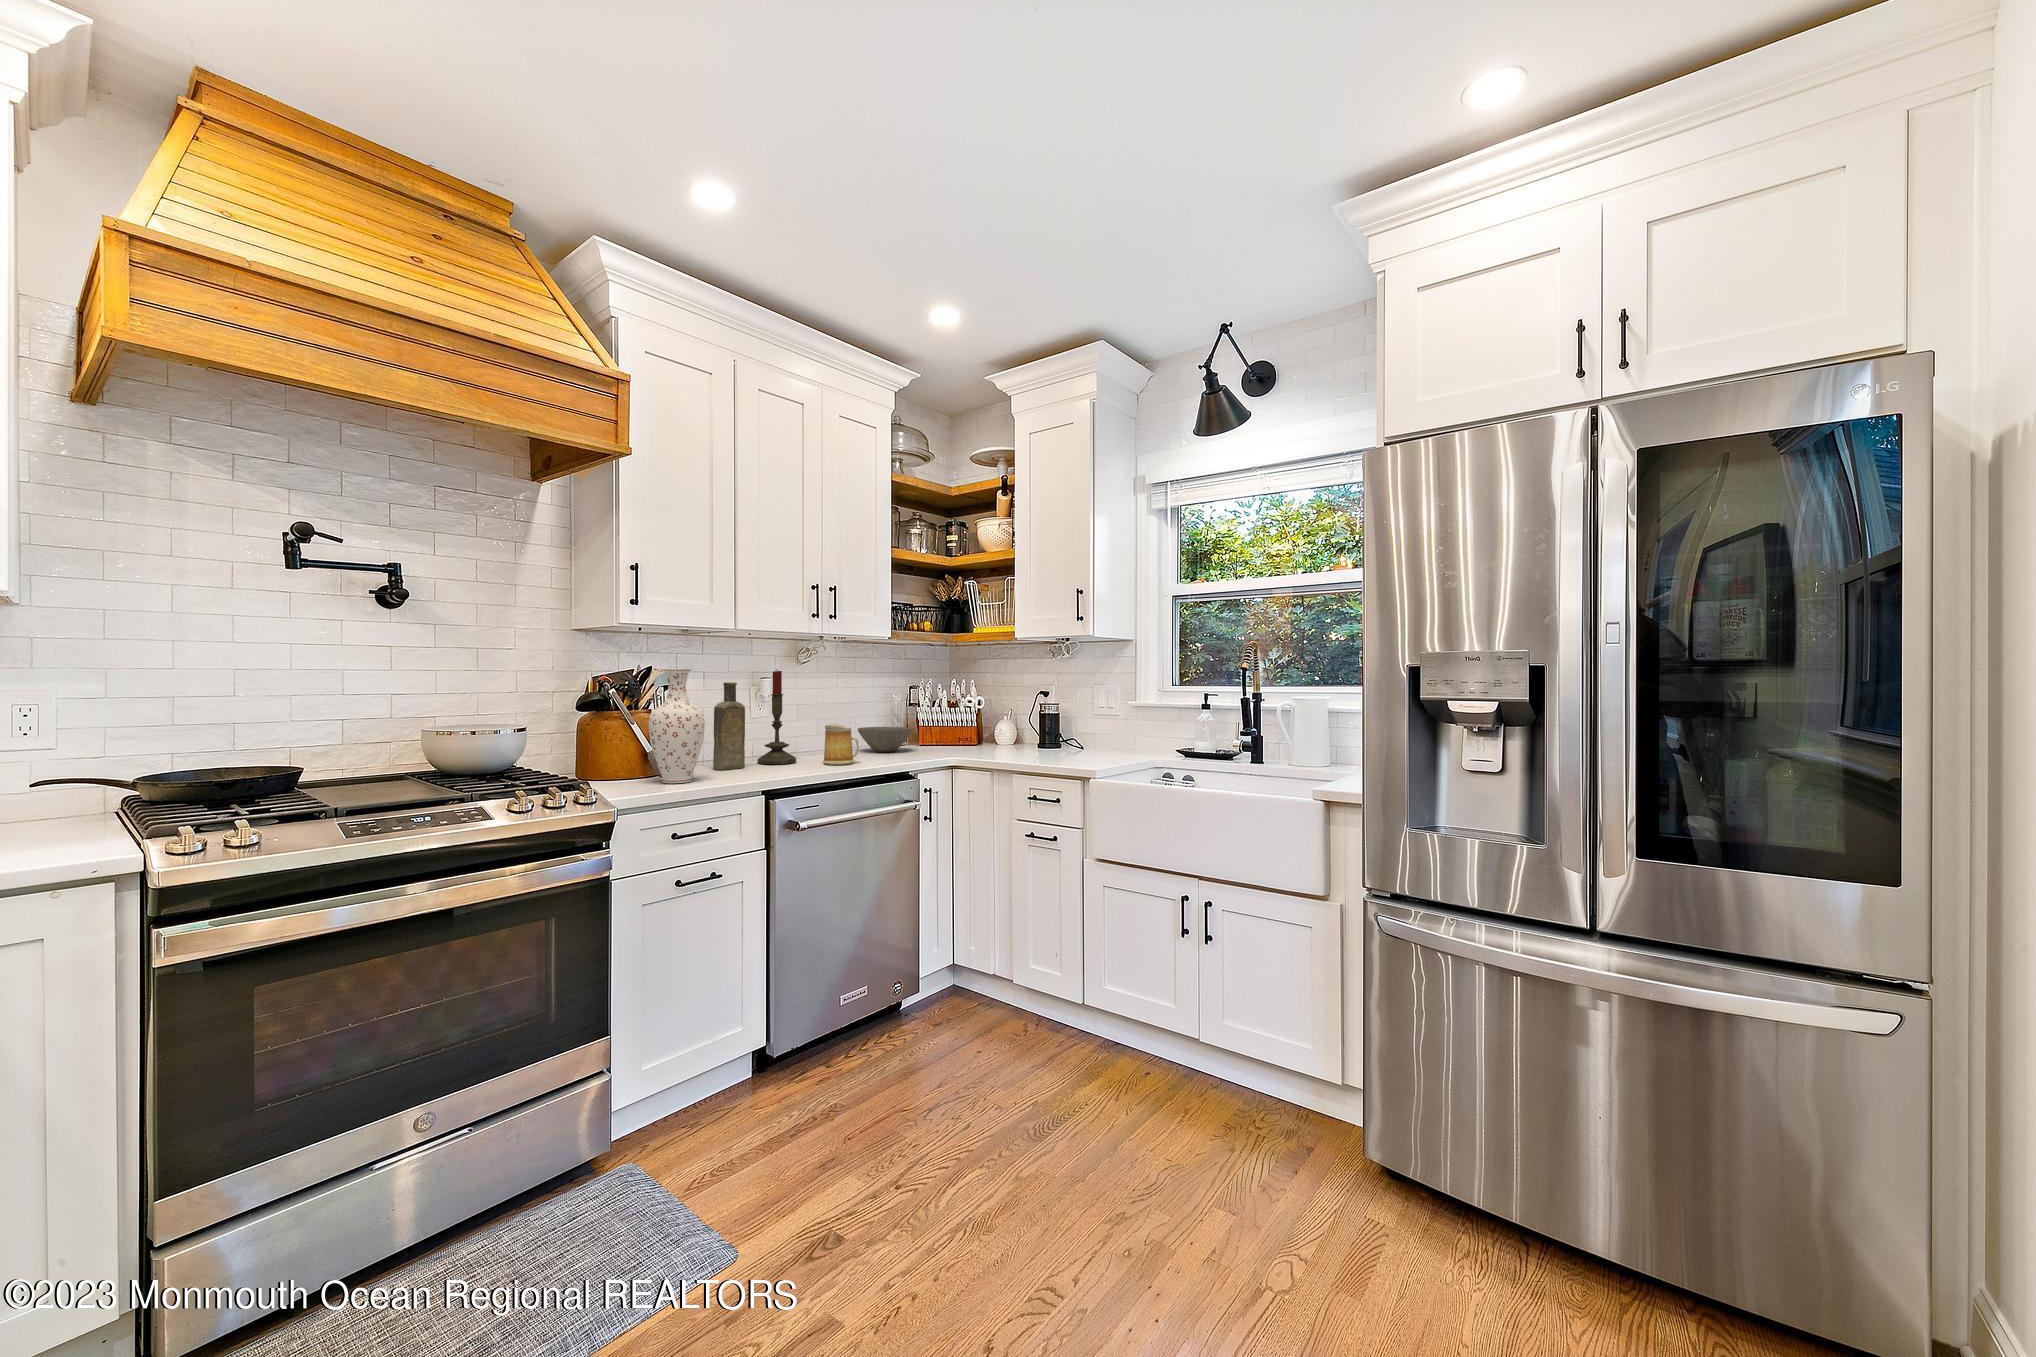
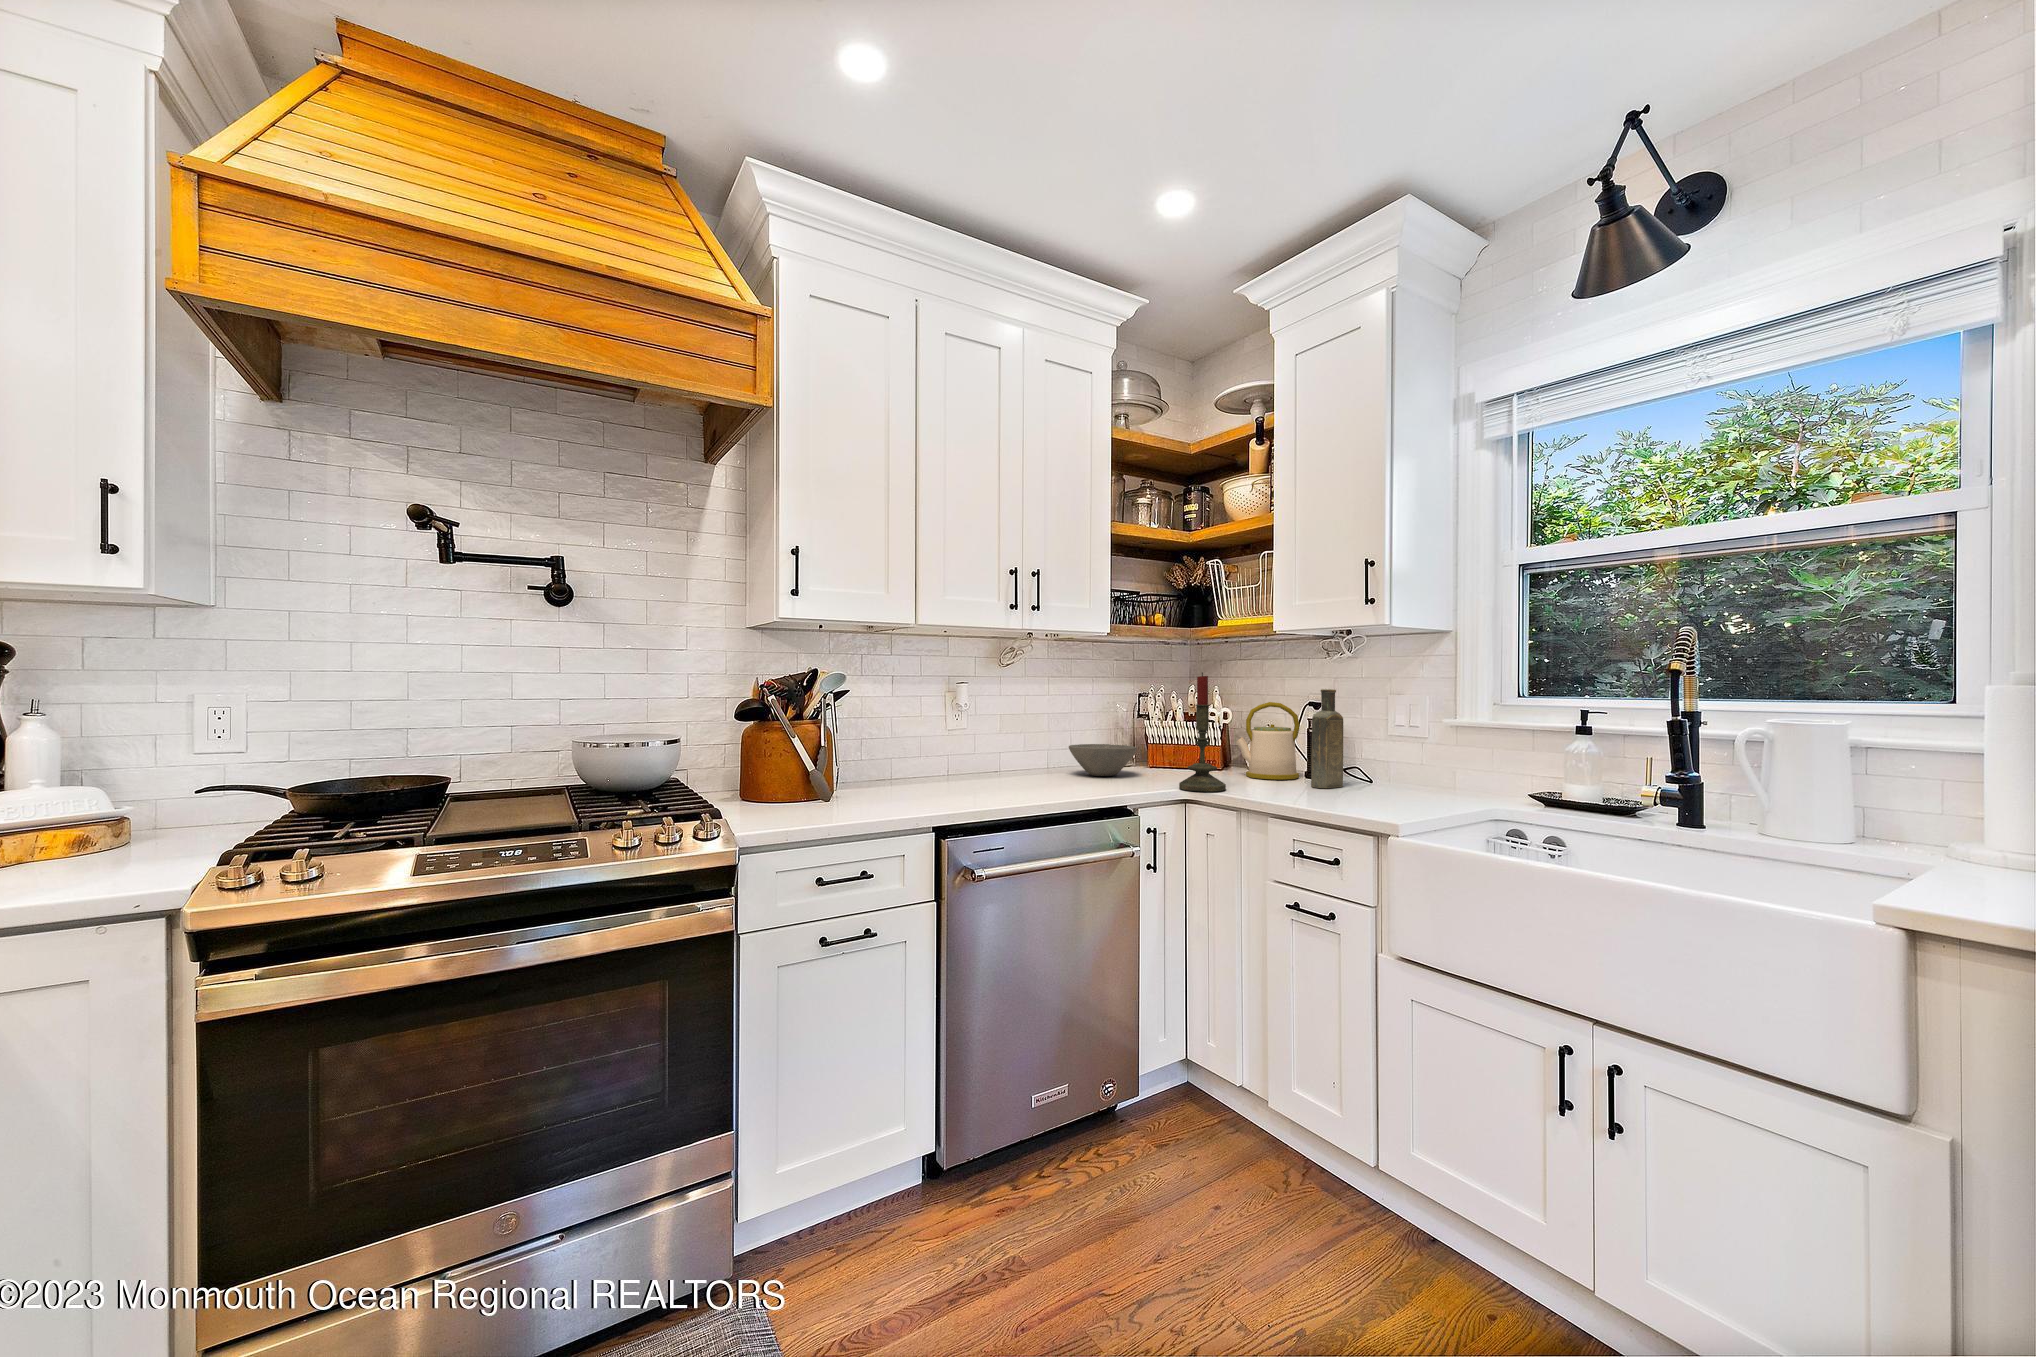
vase: present [649,669,705,783] -> none [804,671,869,811]
candle: present [757,671,796,764] -> present [1179,673,1226,792]
bottle: present [713,682,745,770] -> present [1311,689,1343,788]
kettle: none [988,691,1035,750] -> present [1236,702,1300,780]
mug: present [823,723,859,765] -> none [1019,740,1064,793]

